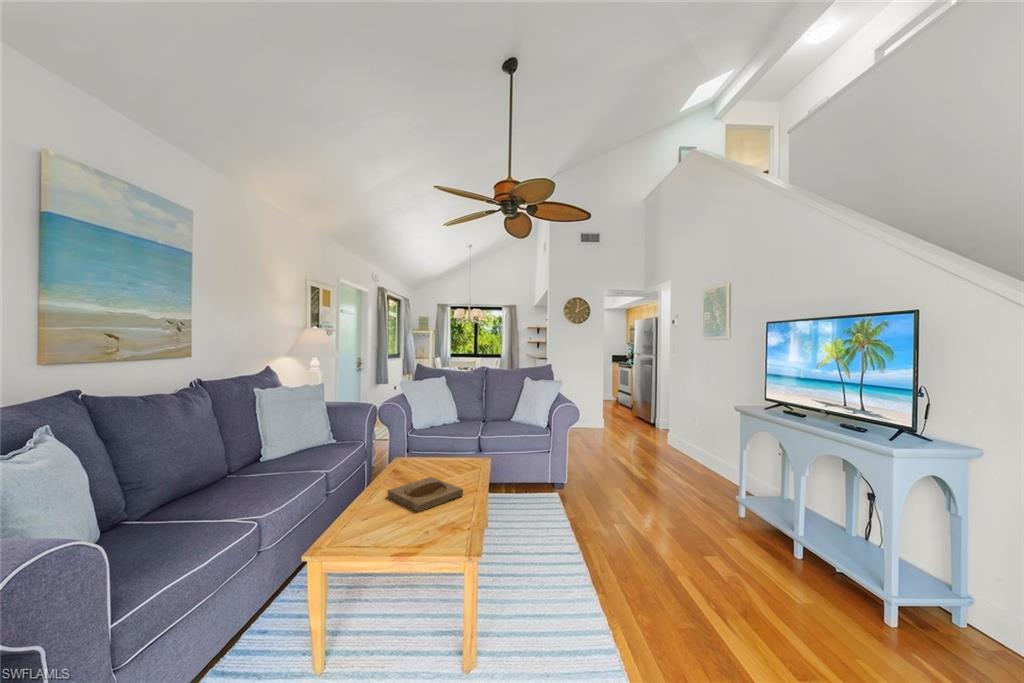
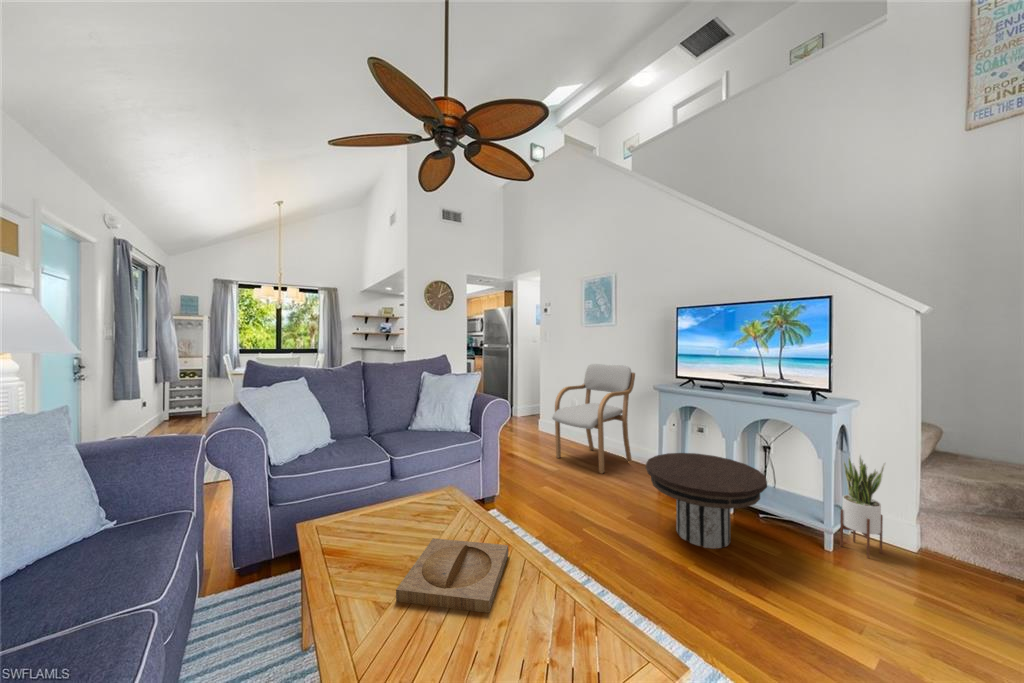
armchair: none [648,381,743,494] -> present [552,364,635,474]
side table: none [671,476,801,579] -> present [646,453,767,549]
potted plant: none [914,514,977,652] -> present [840,455,885,558]

